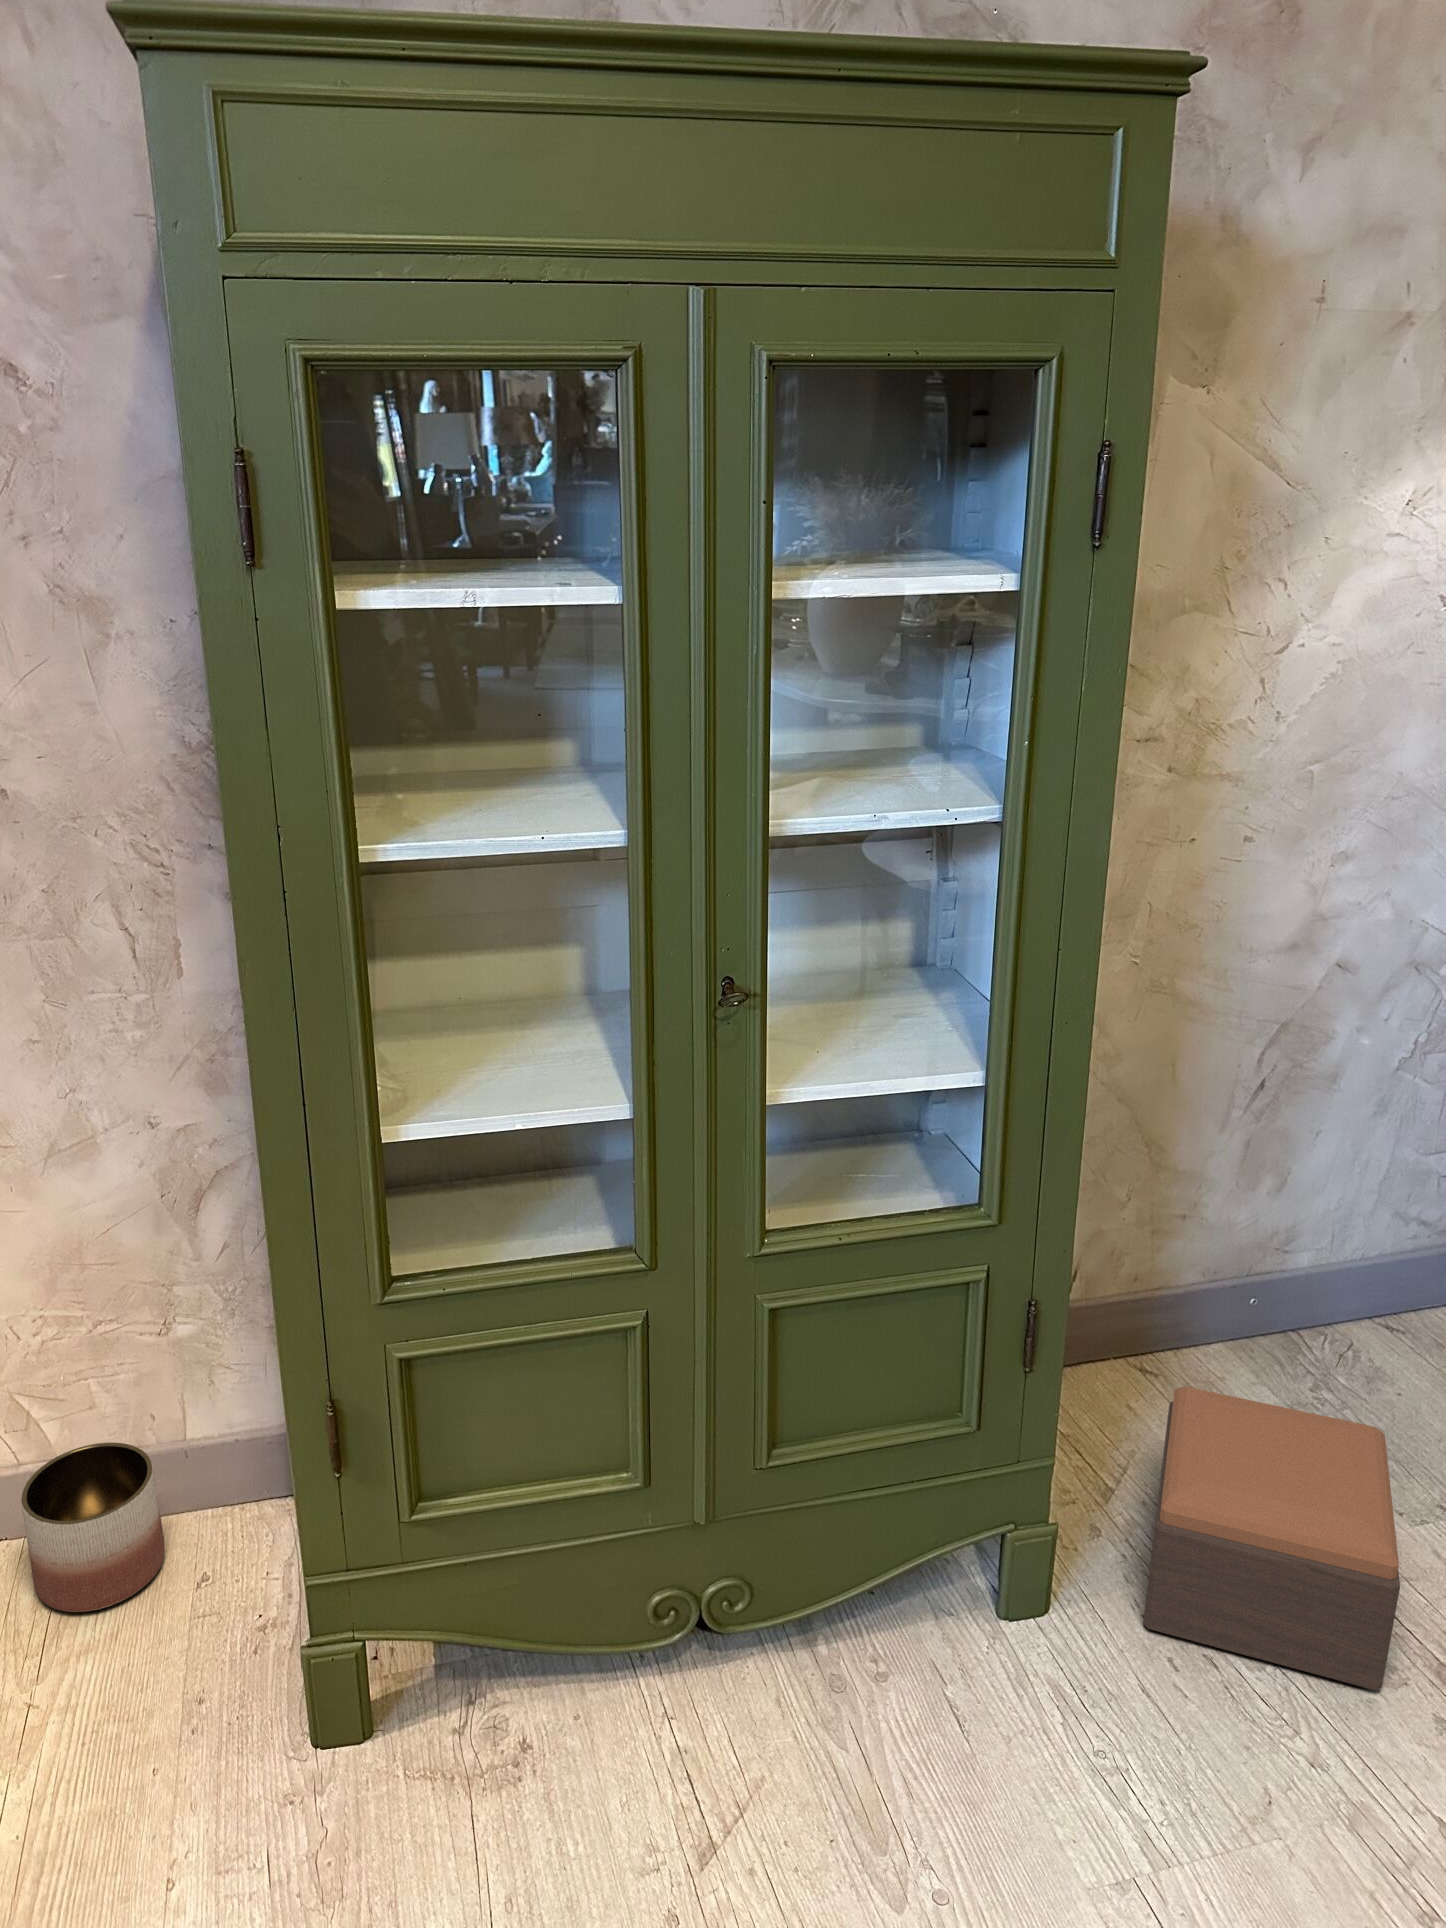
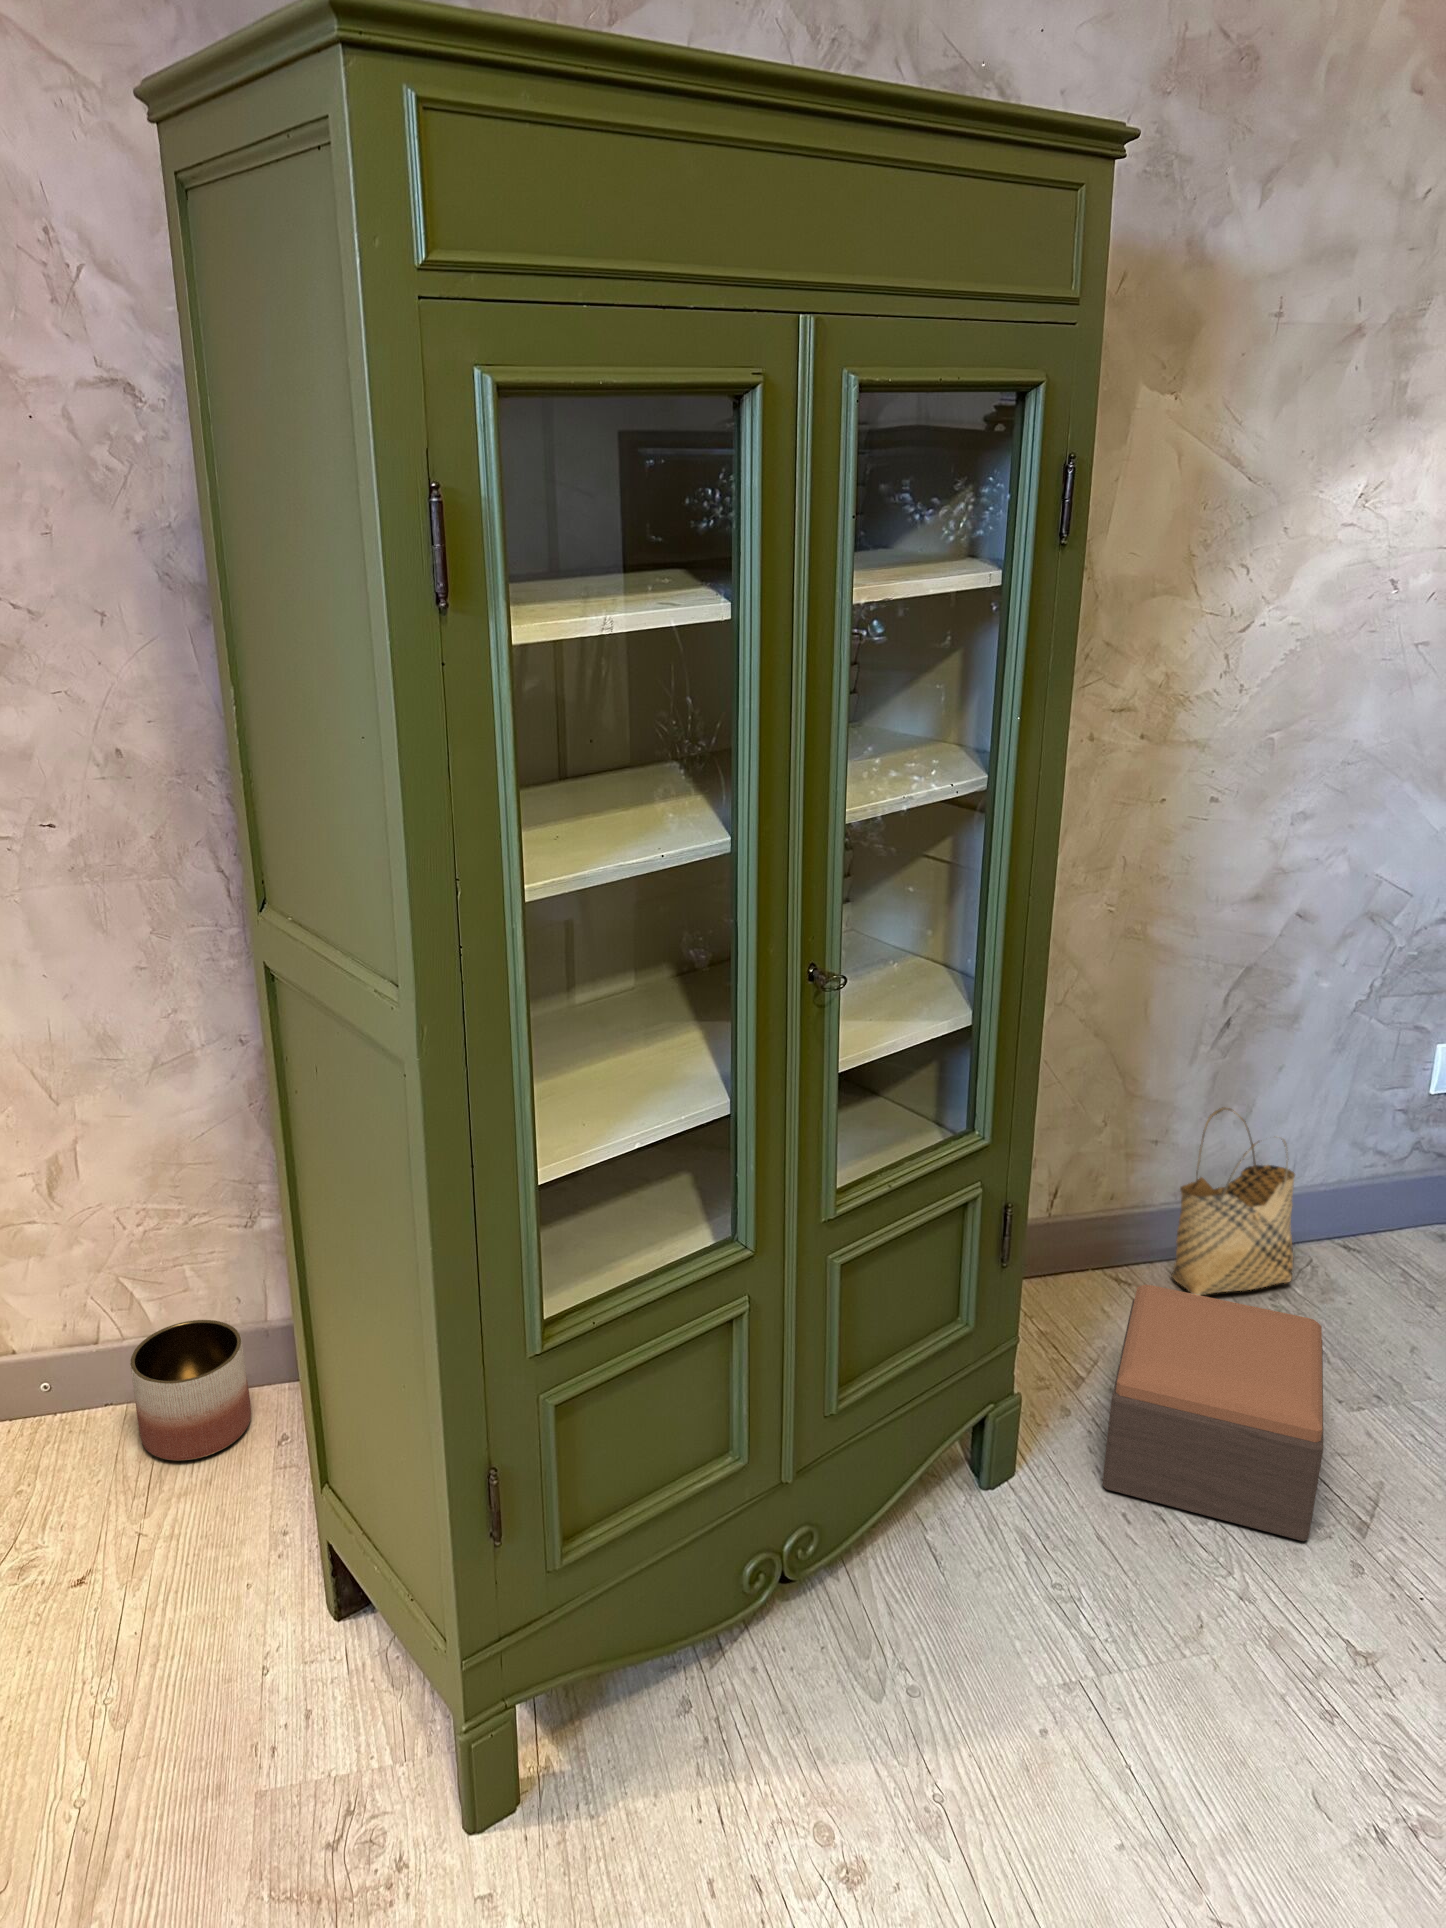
woven basket: none [1203,1177,1340,1390] -> present [1171,1107,1295,1295]

